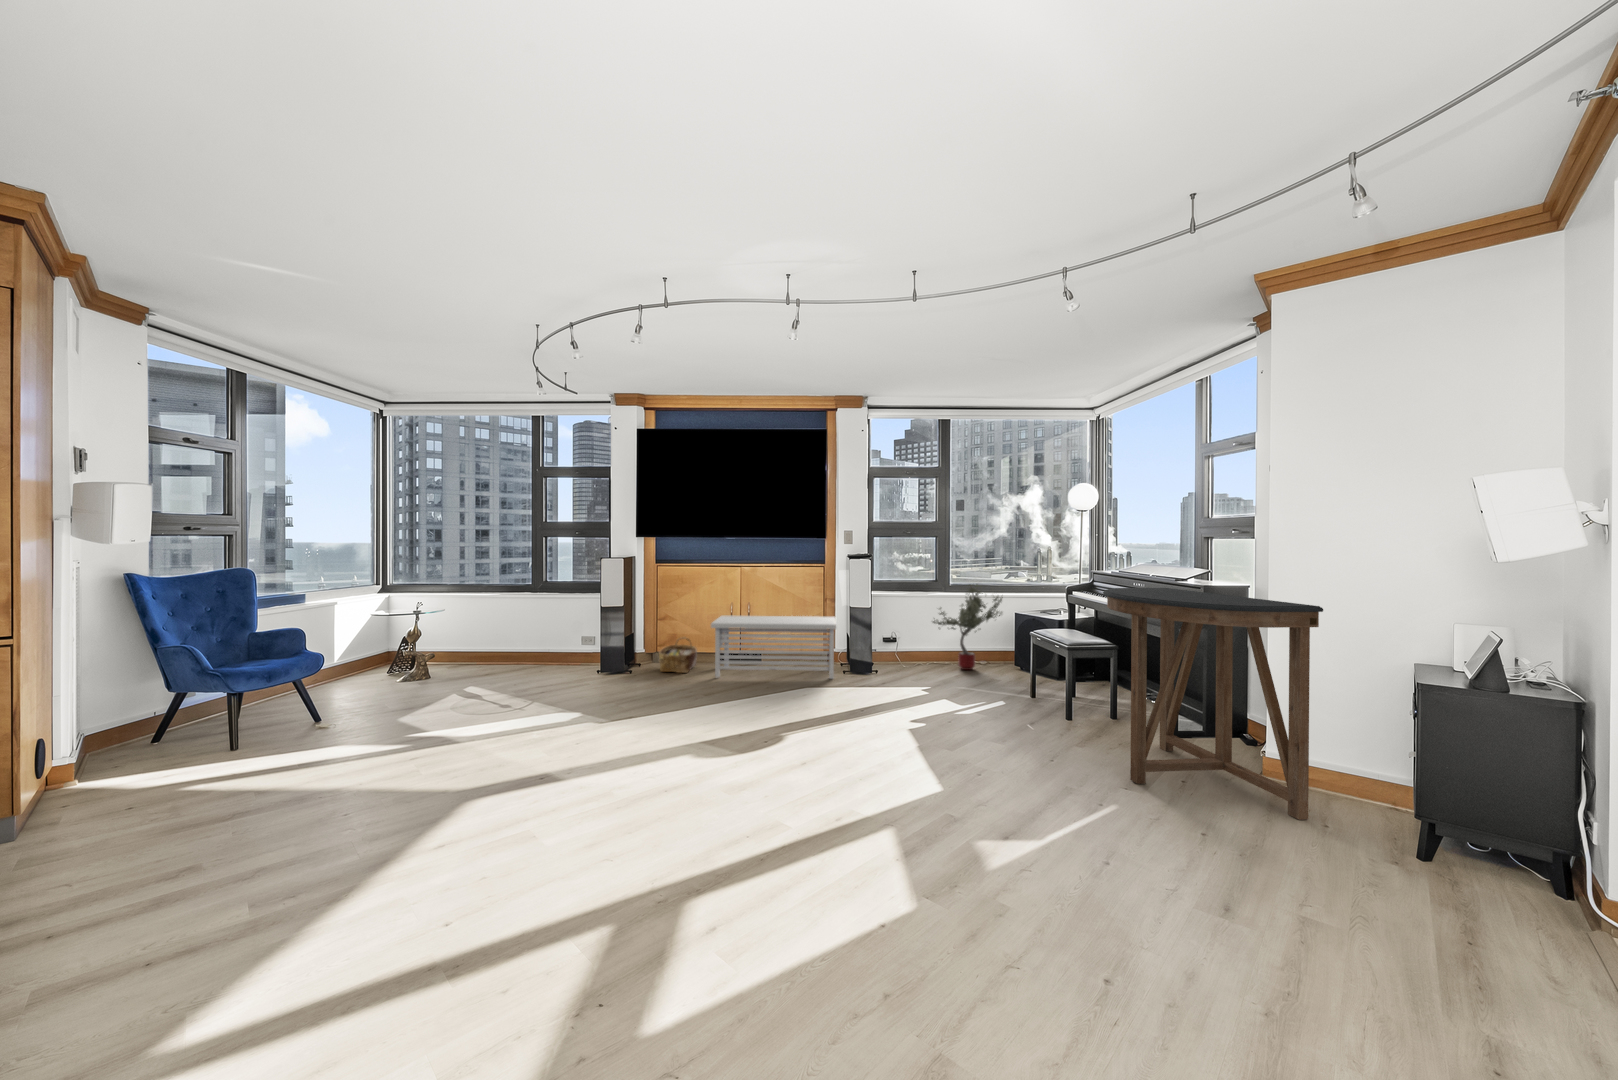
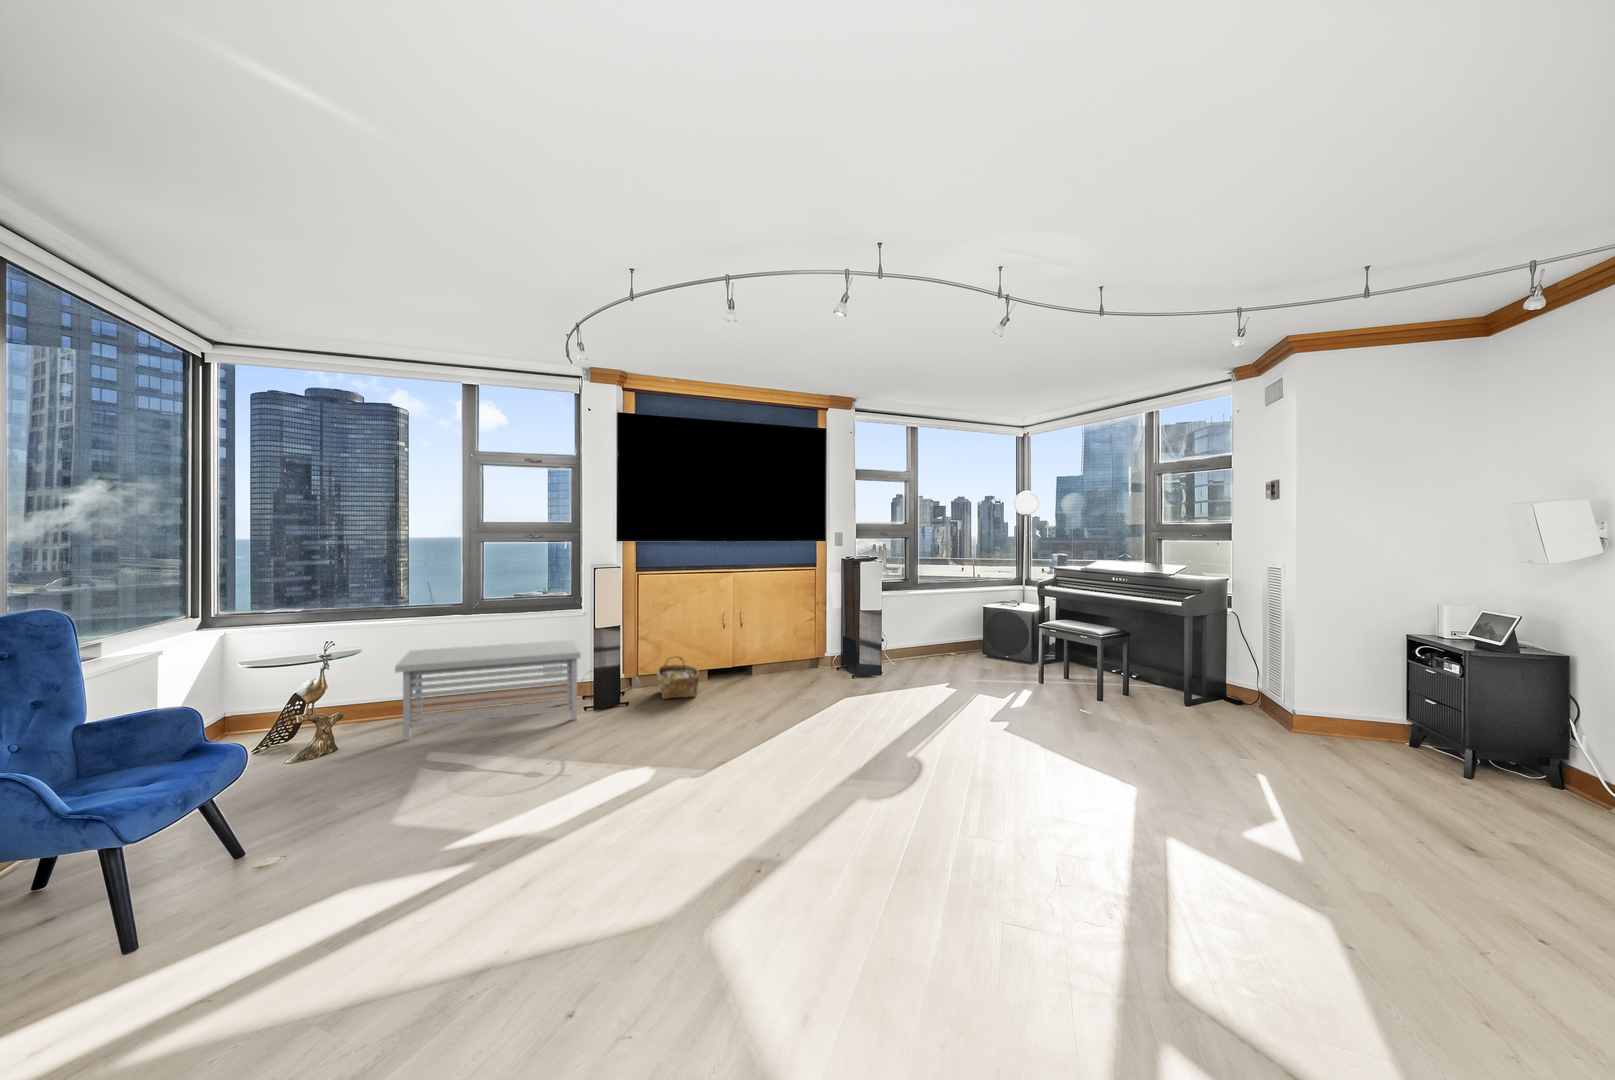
potted tree: present [933,585,1003,670] -> none [915,582,975,663]
console table: present [1103,588,1323,820] -> none [1188,583,1412,758]
storage bench: present [711,616,836,679] -> present [395,640,581,740]

